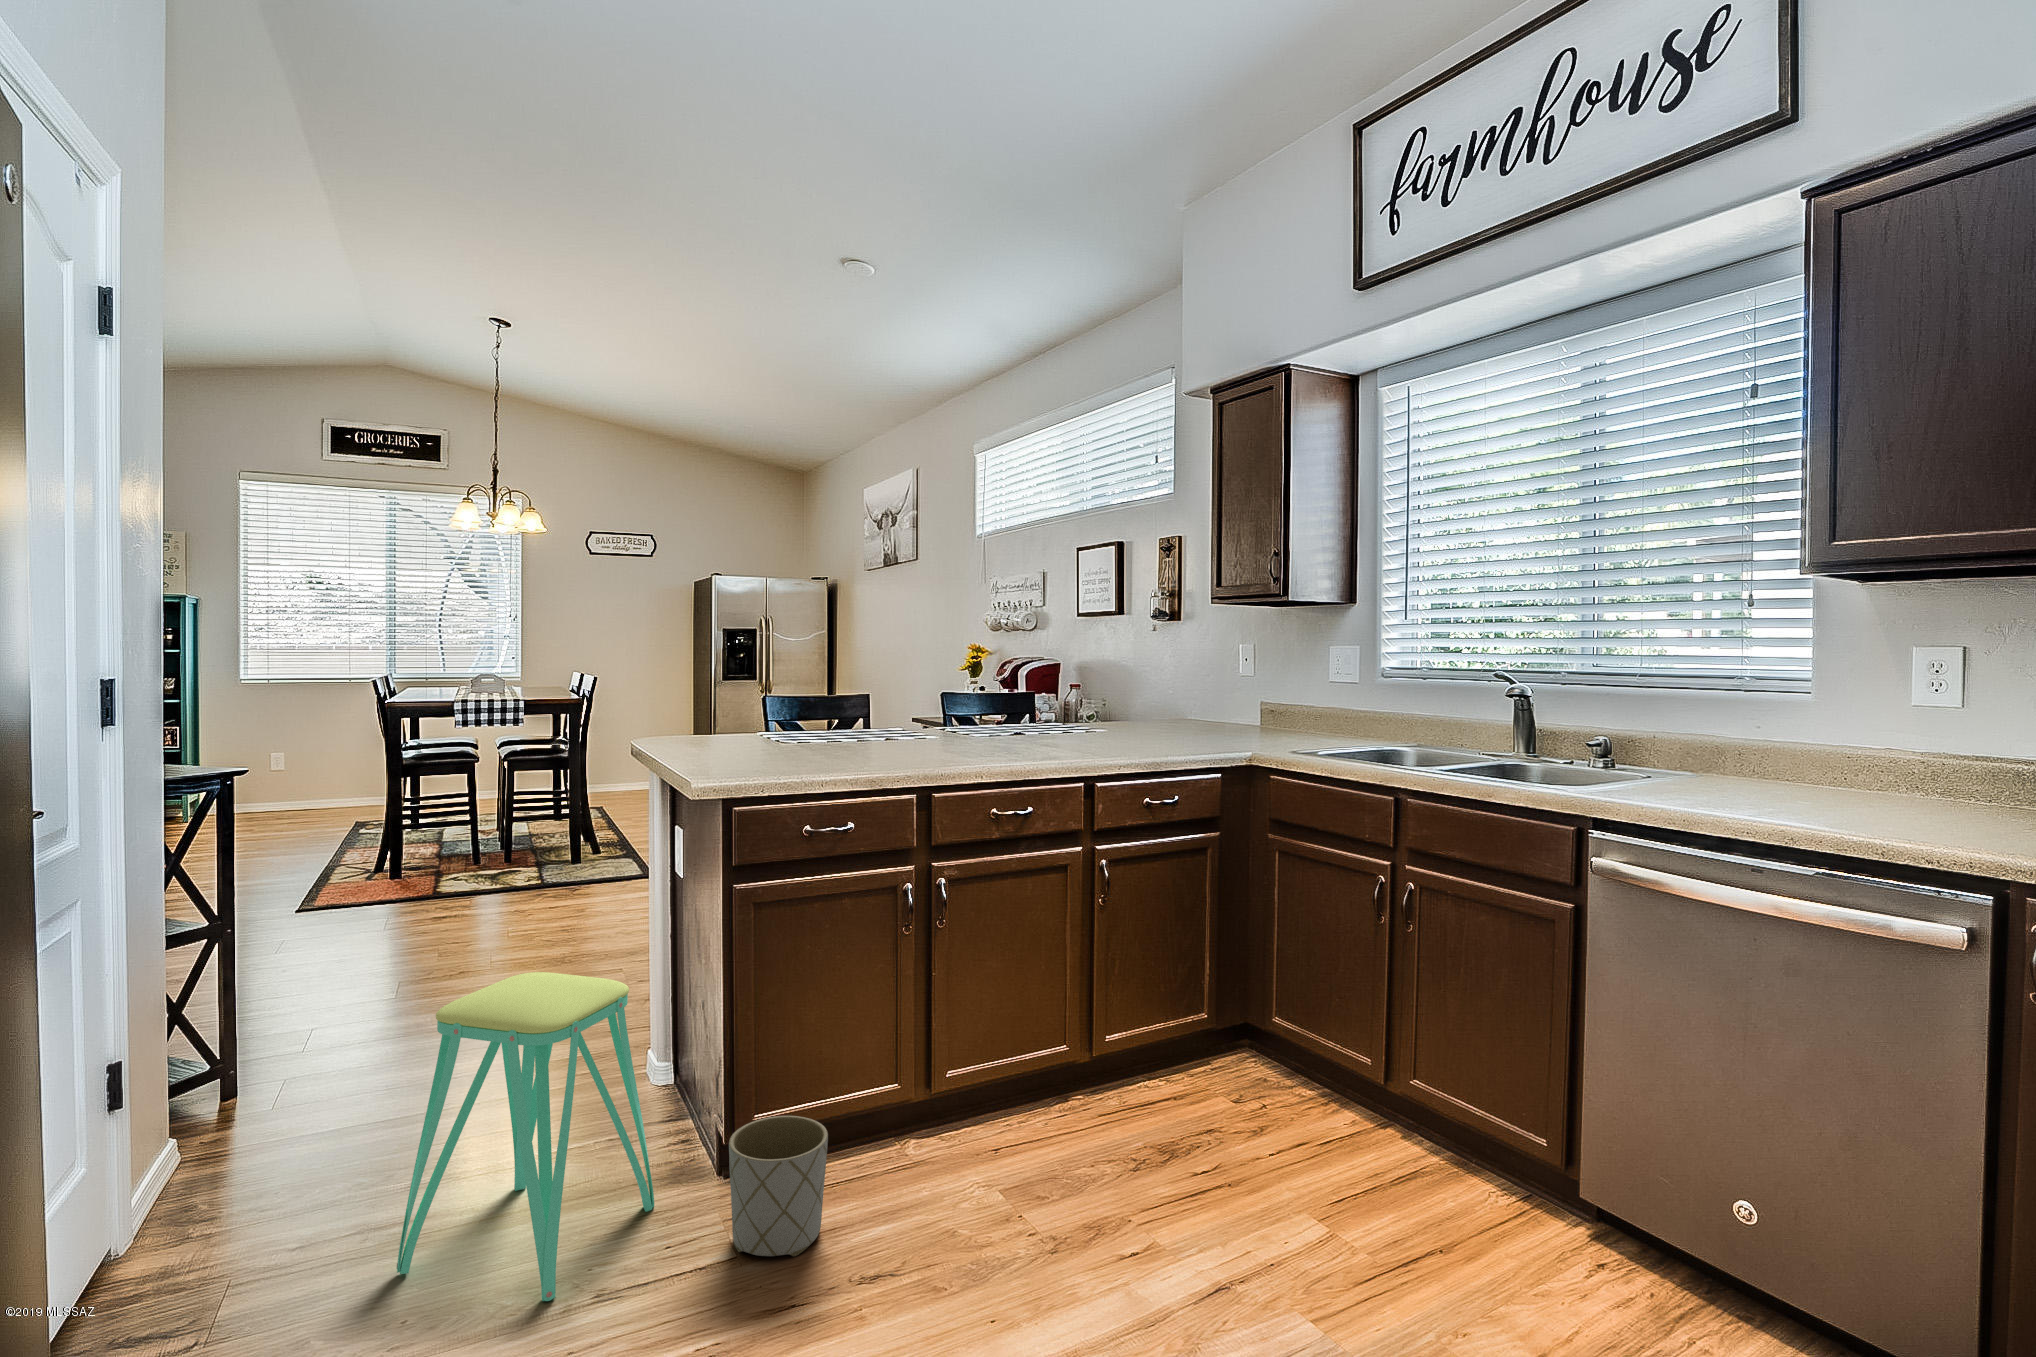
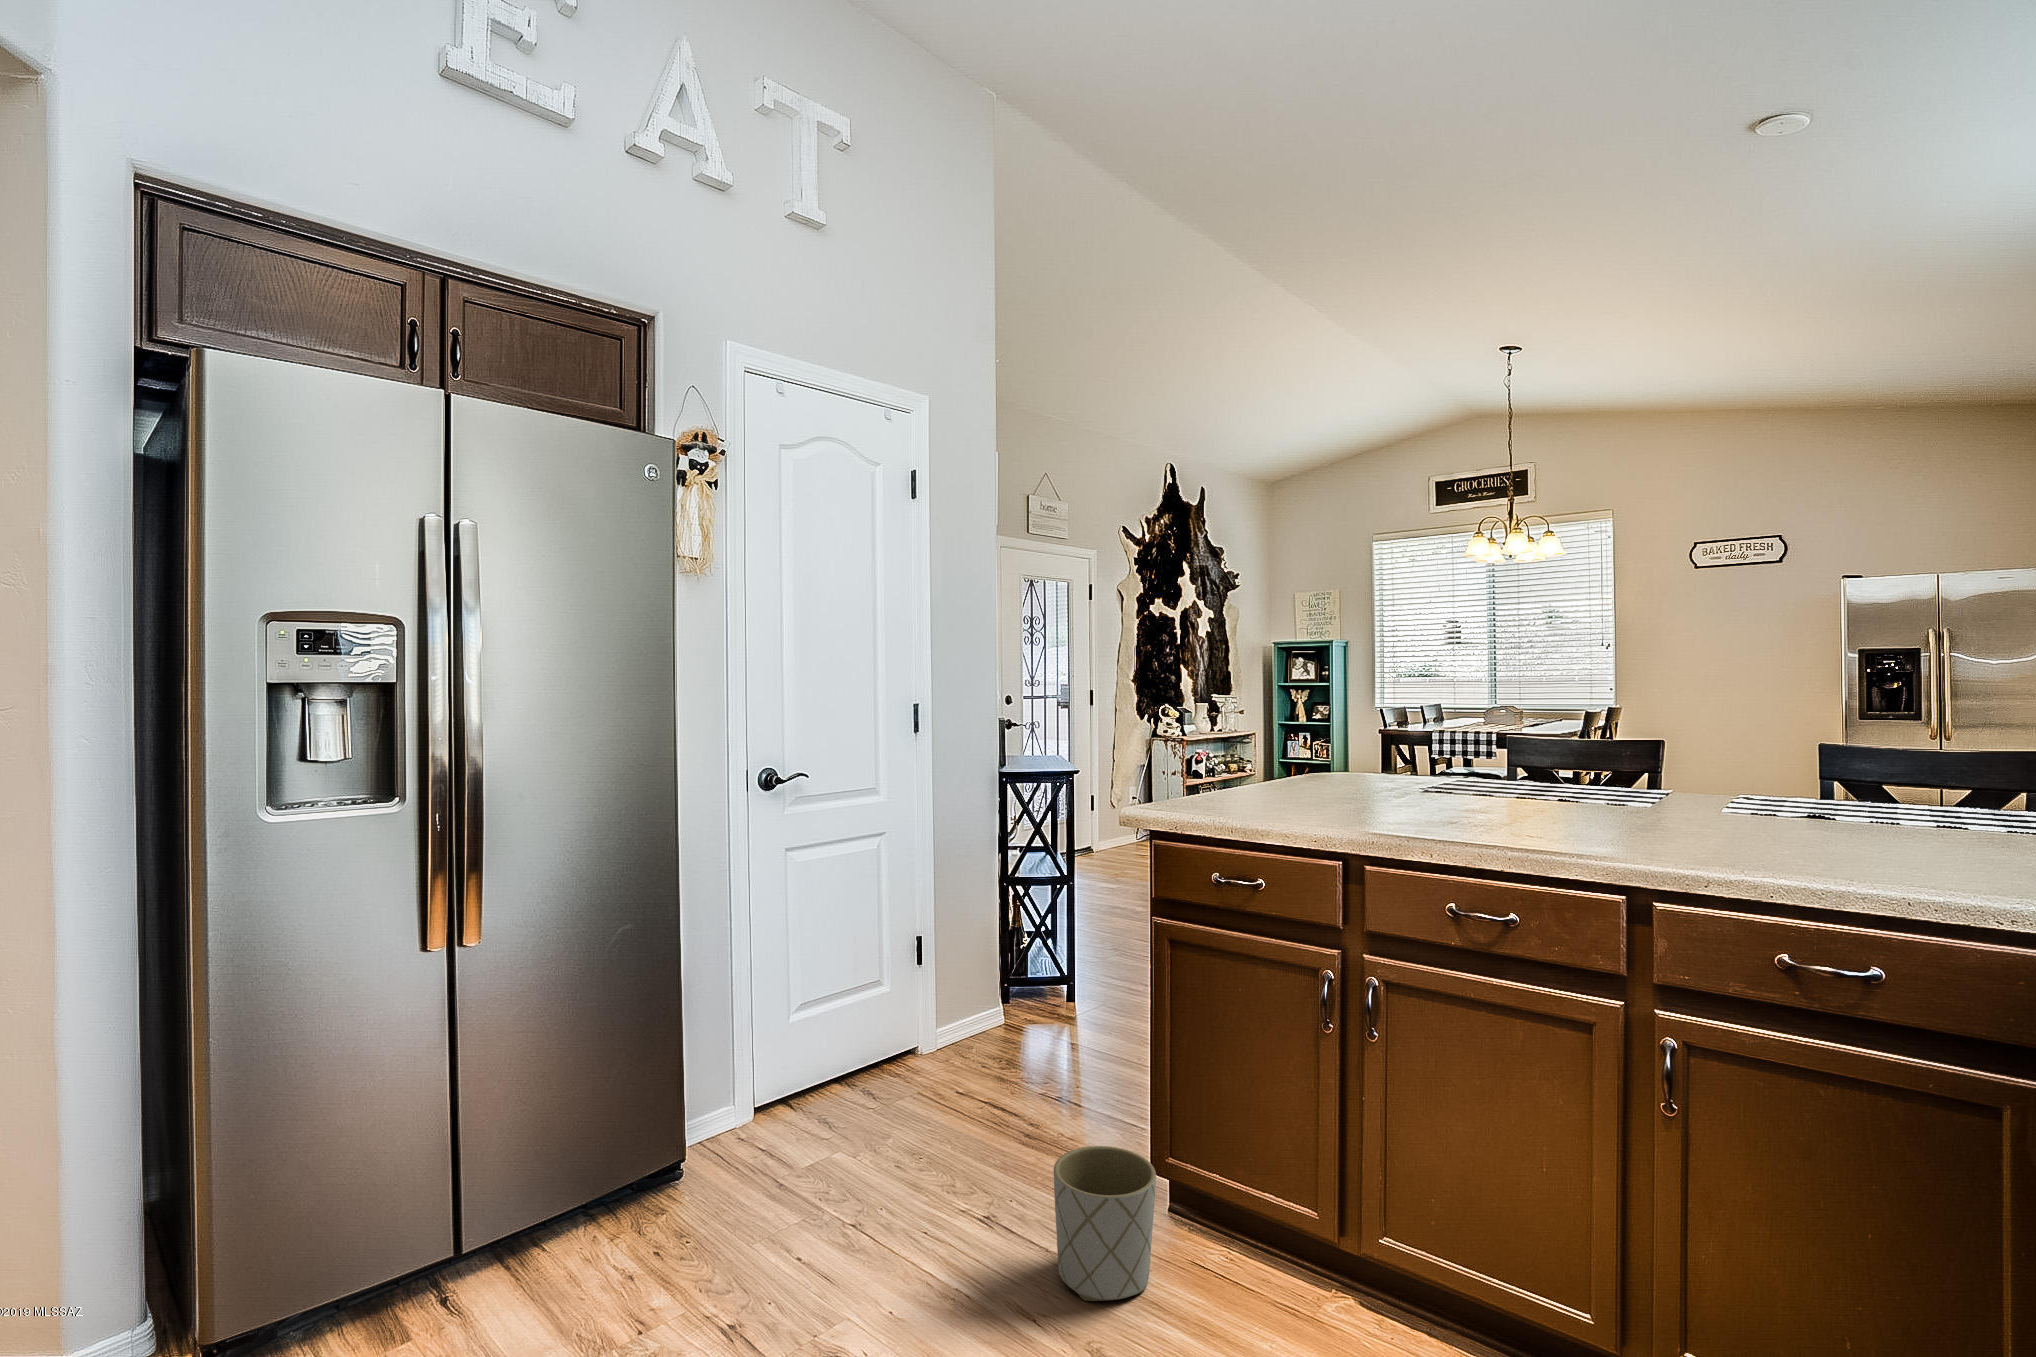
stool: present [397,972,654,1301] -> none [930,938,1092,1204]

